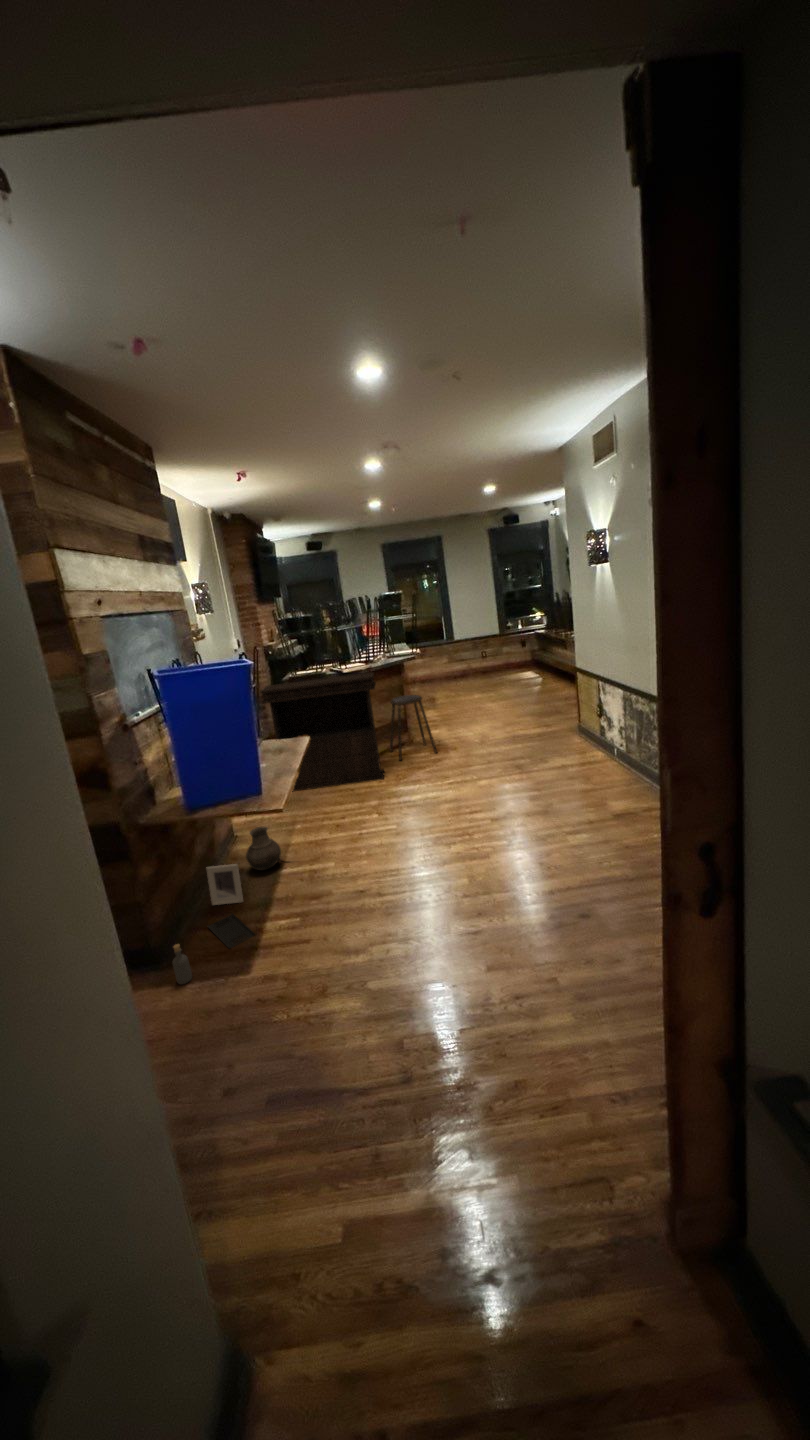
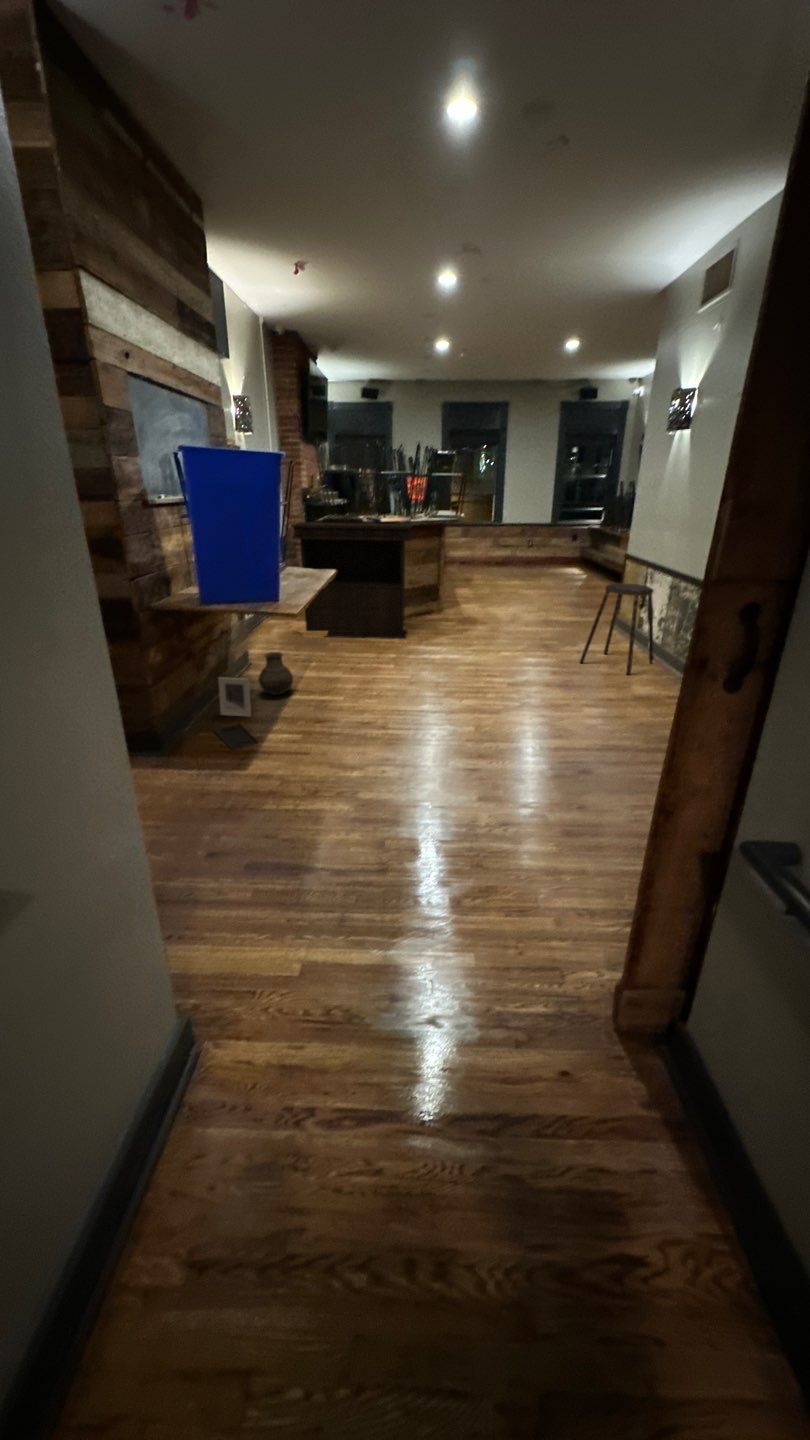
stool: present [390,695,437,761] -> present [580,583,654,675]
bottle: present [173,944,192,984] -> none [176,732,194,770]

